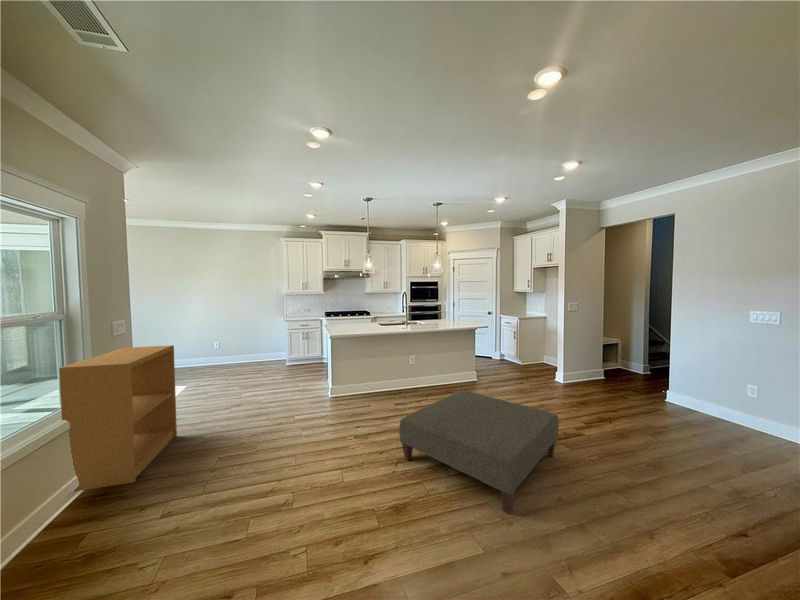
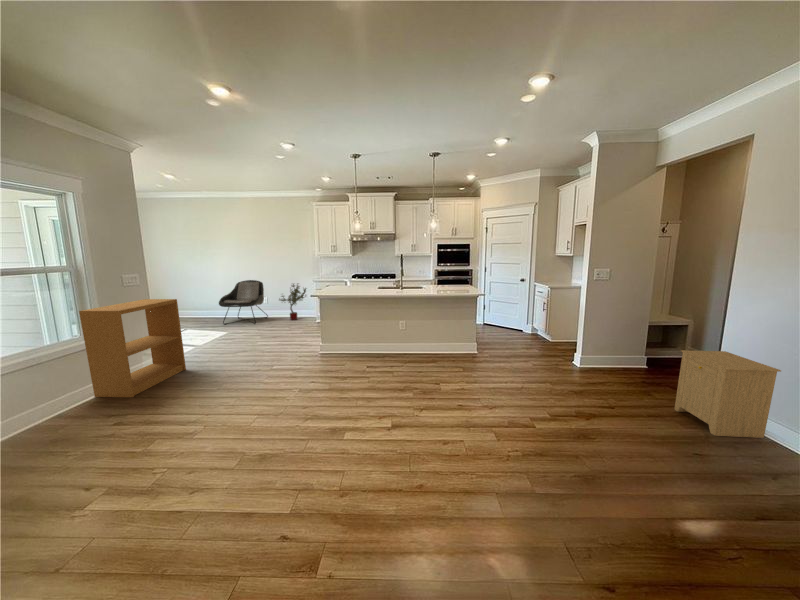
lounge chair: none [162,321,220,377] -> present [219,280,268,325]
potted tree: none [237,322,274,365] -> present [279,284,306,320]
side table: none [650,359,716,420] -> present [675,350,781,438]
ottoman: present [399,390,559,514] -> none [314,360,475,484]

